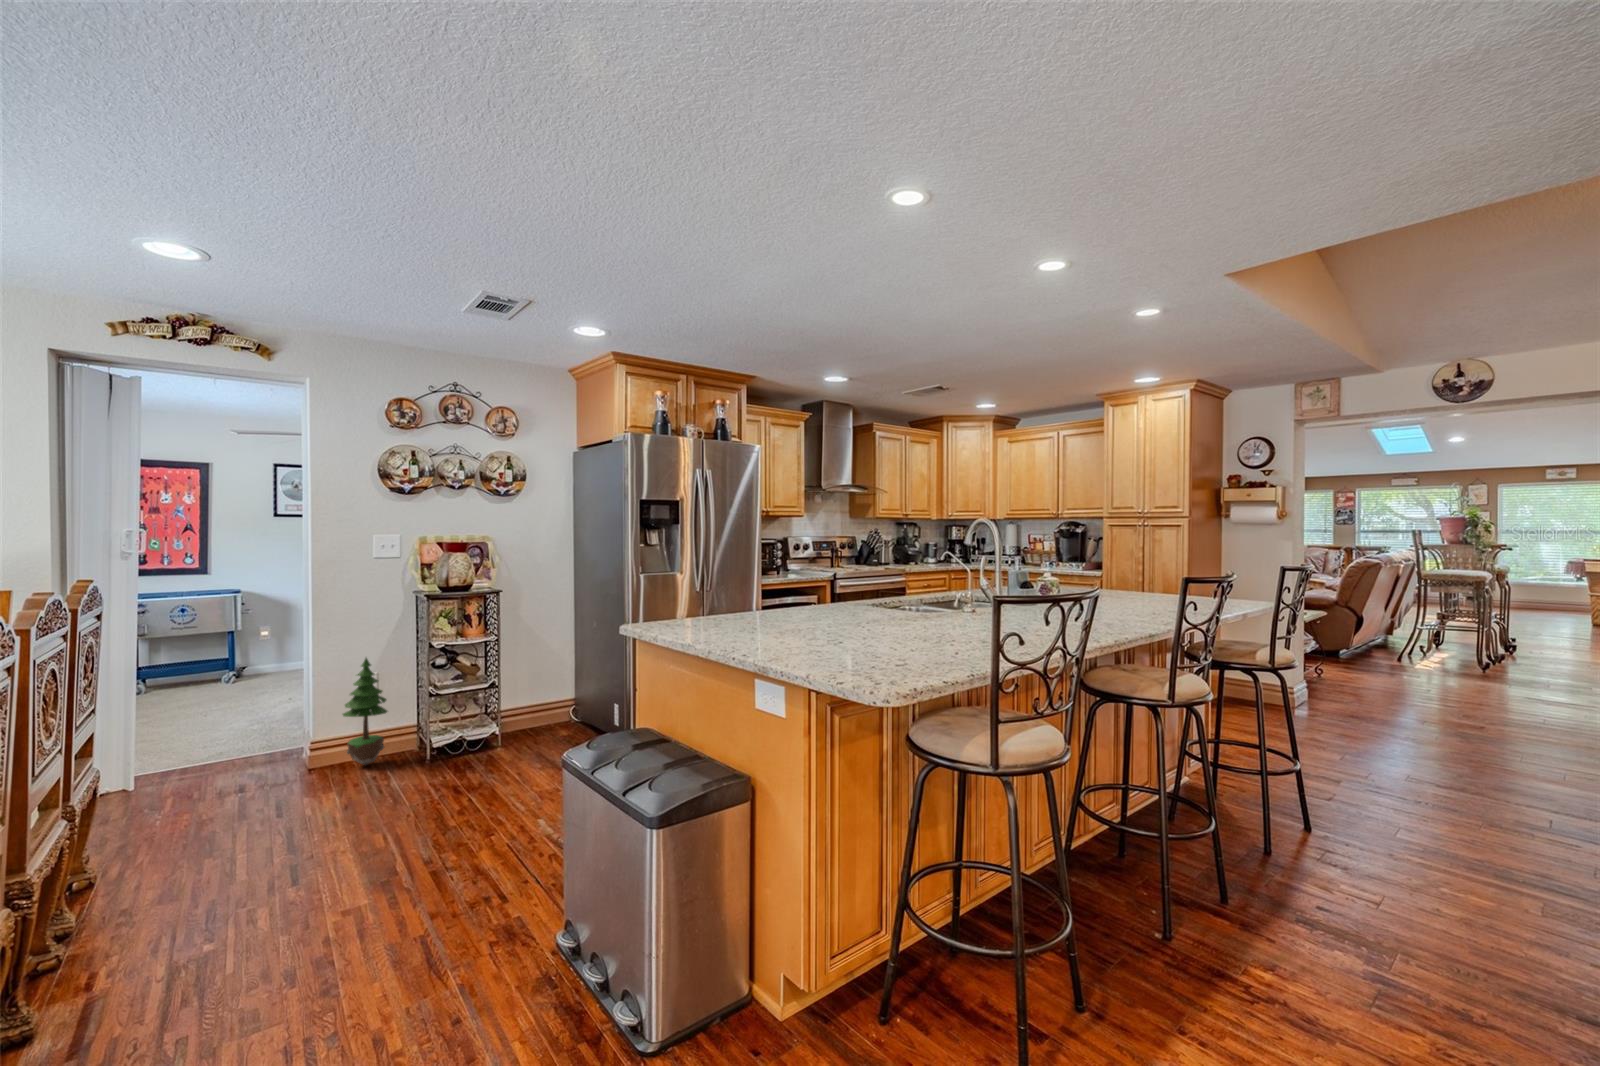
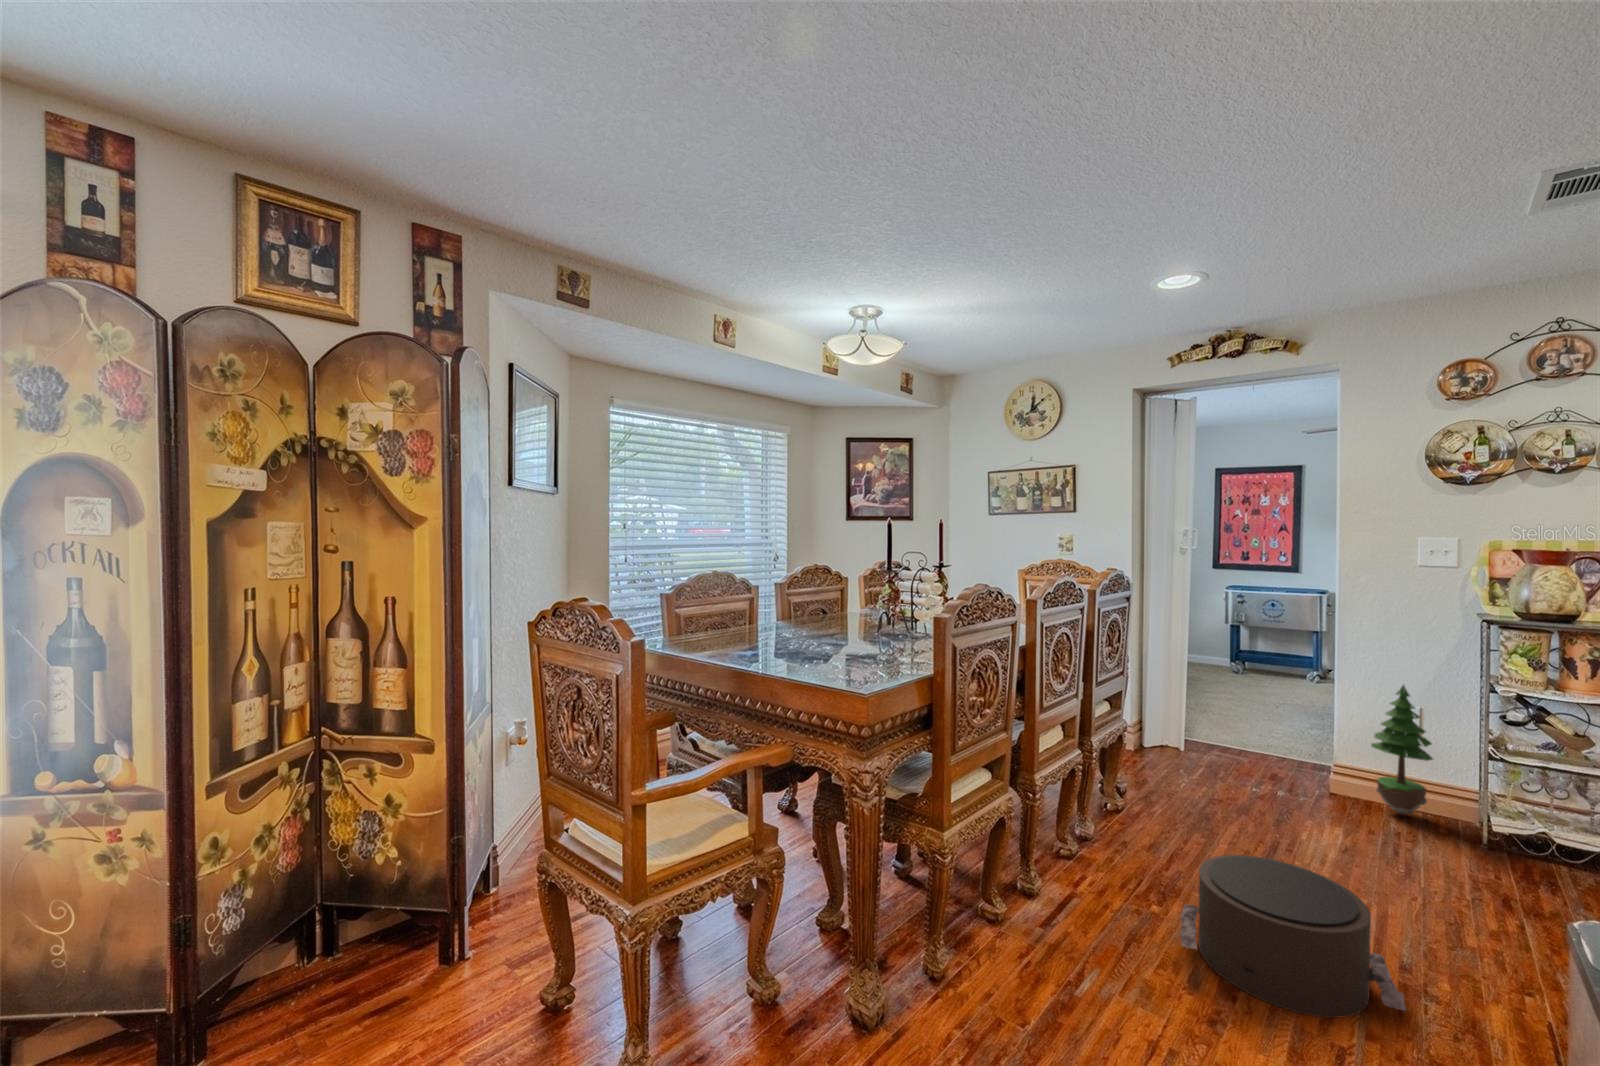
pouf: none [251,822,452,956] -> present [1180,855,1406,1018]

